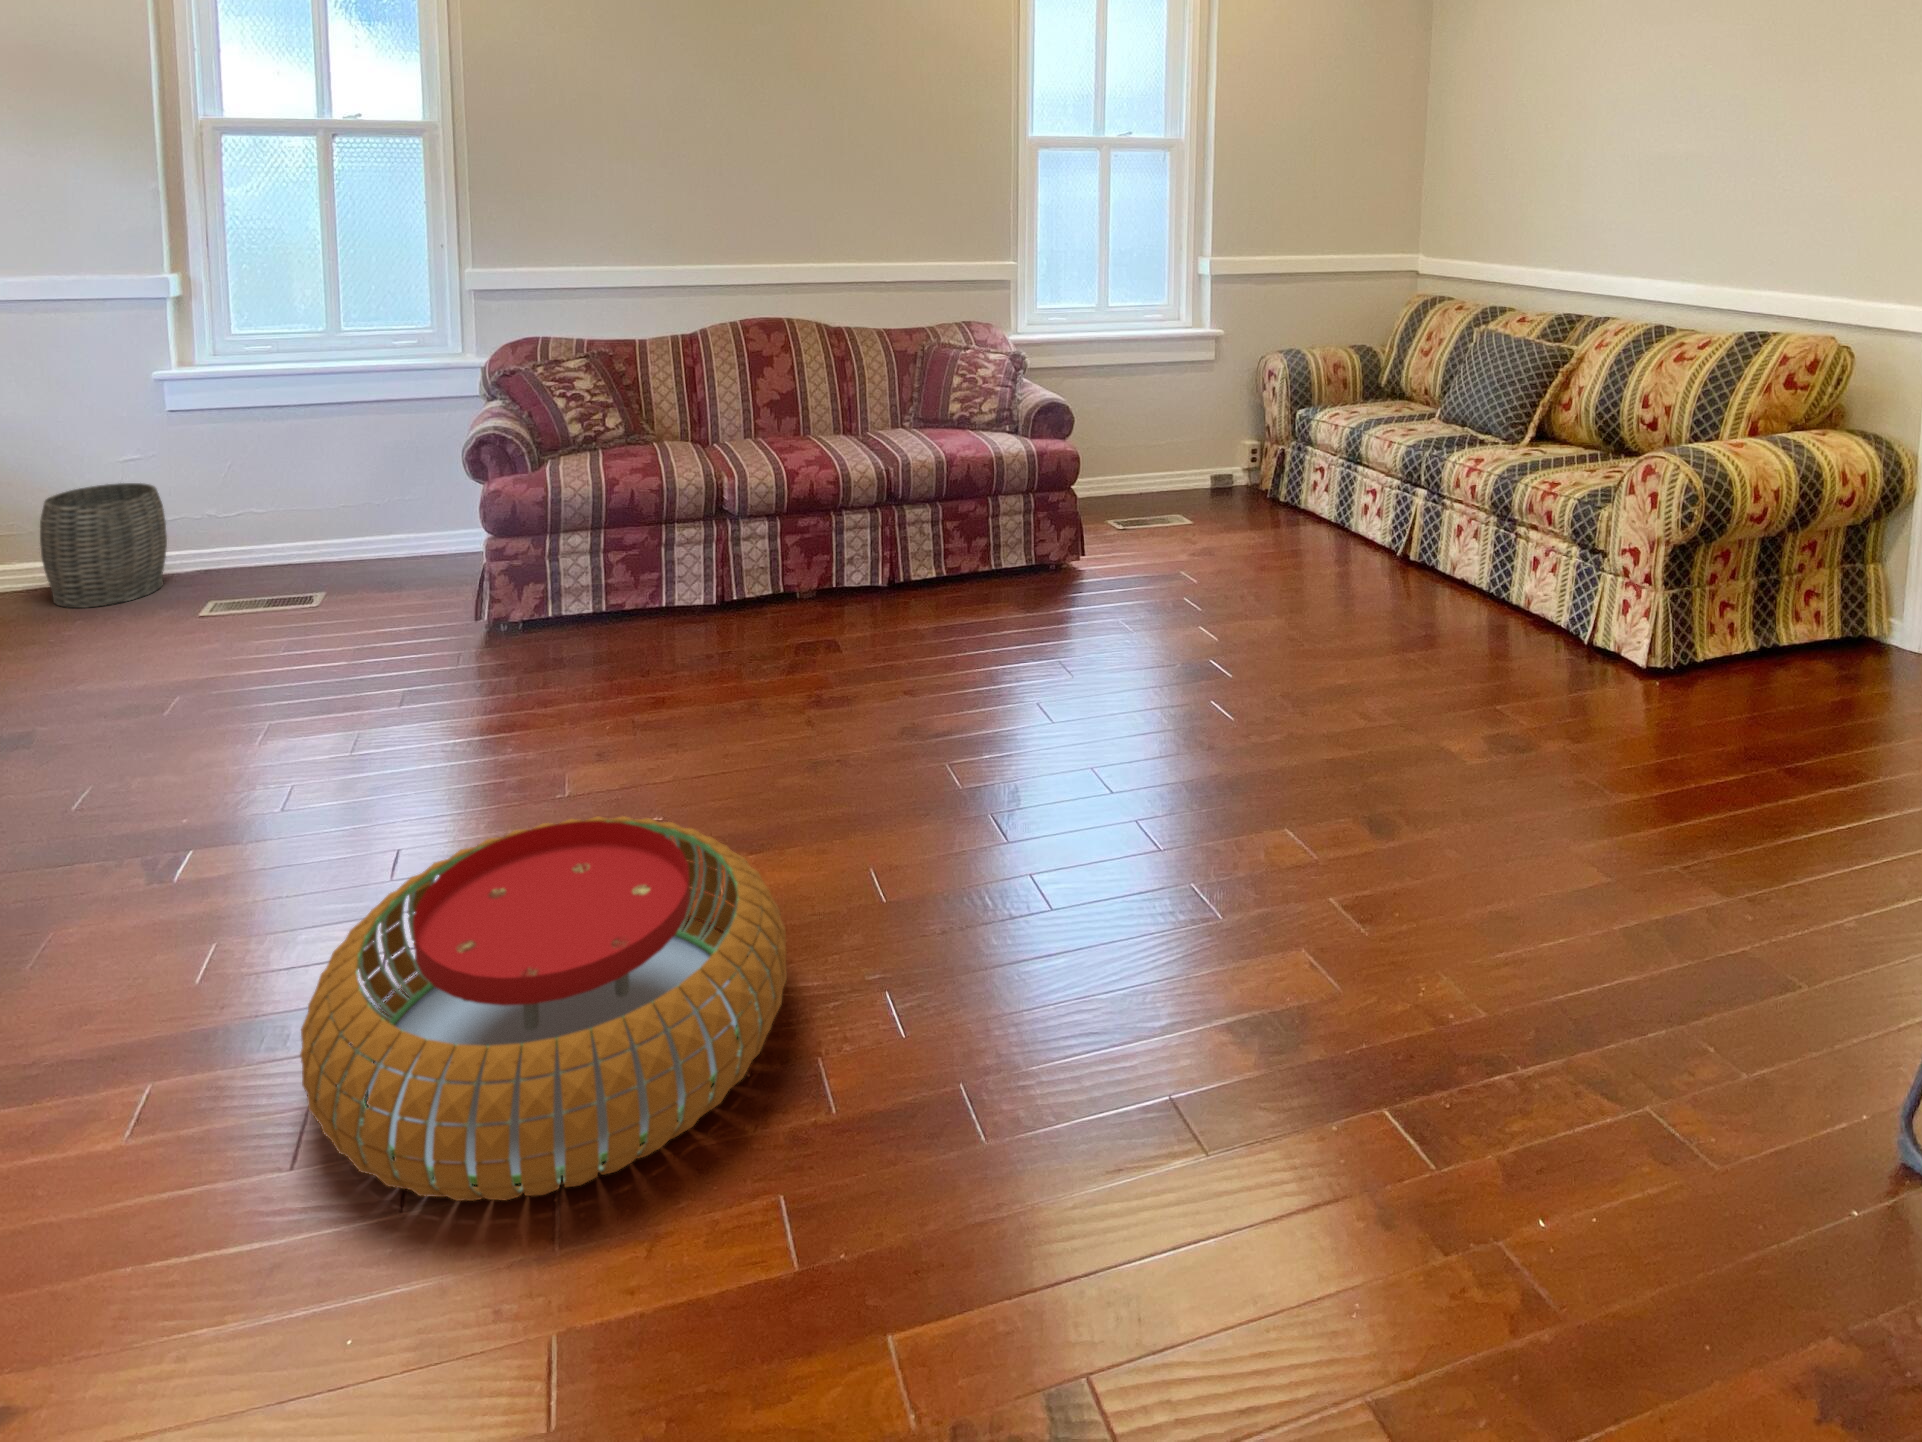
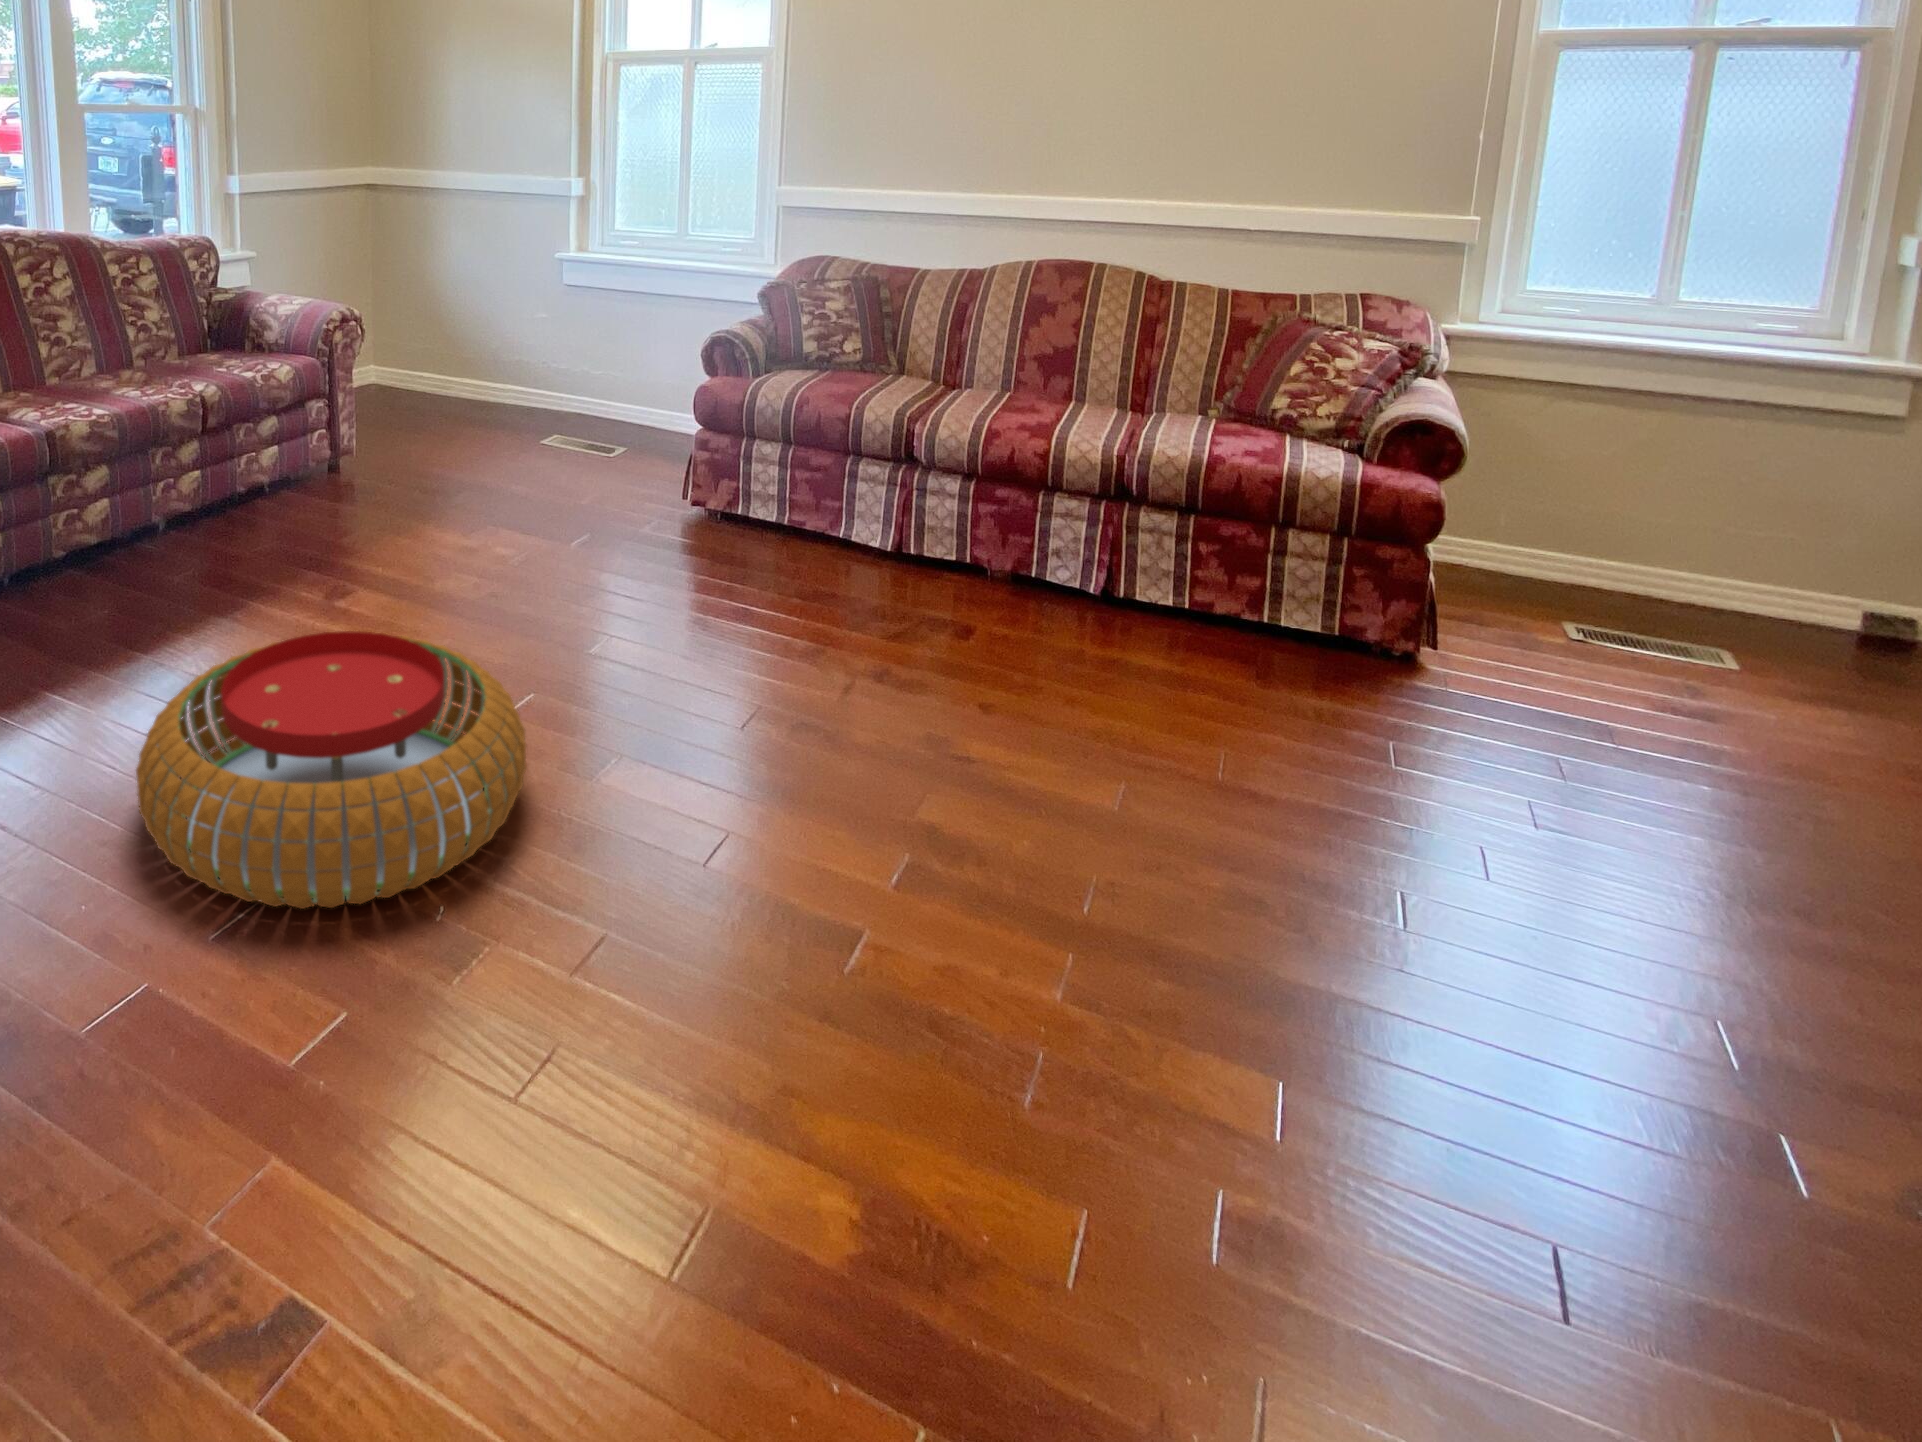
woven basket: present [40,483,167,608] -> none [473,334,548,423]

